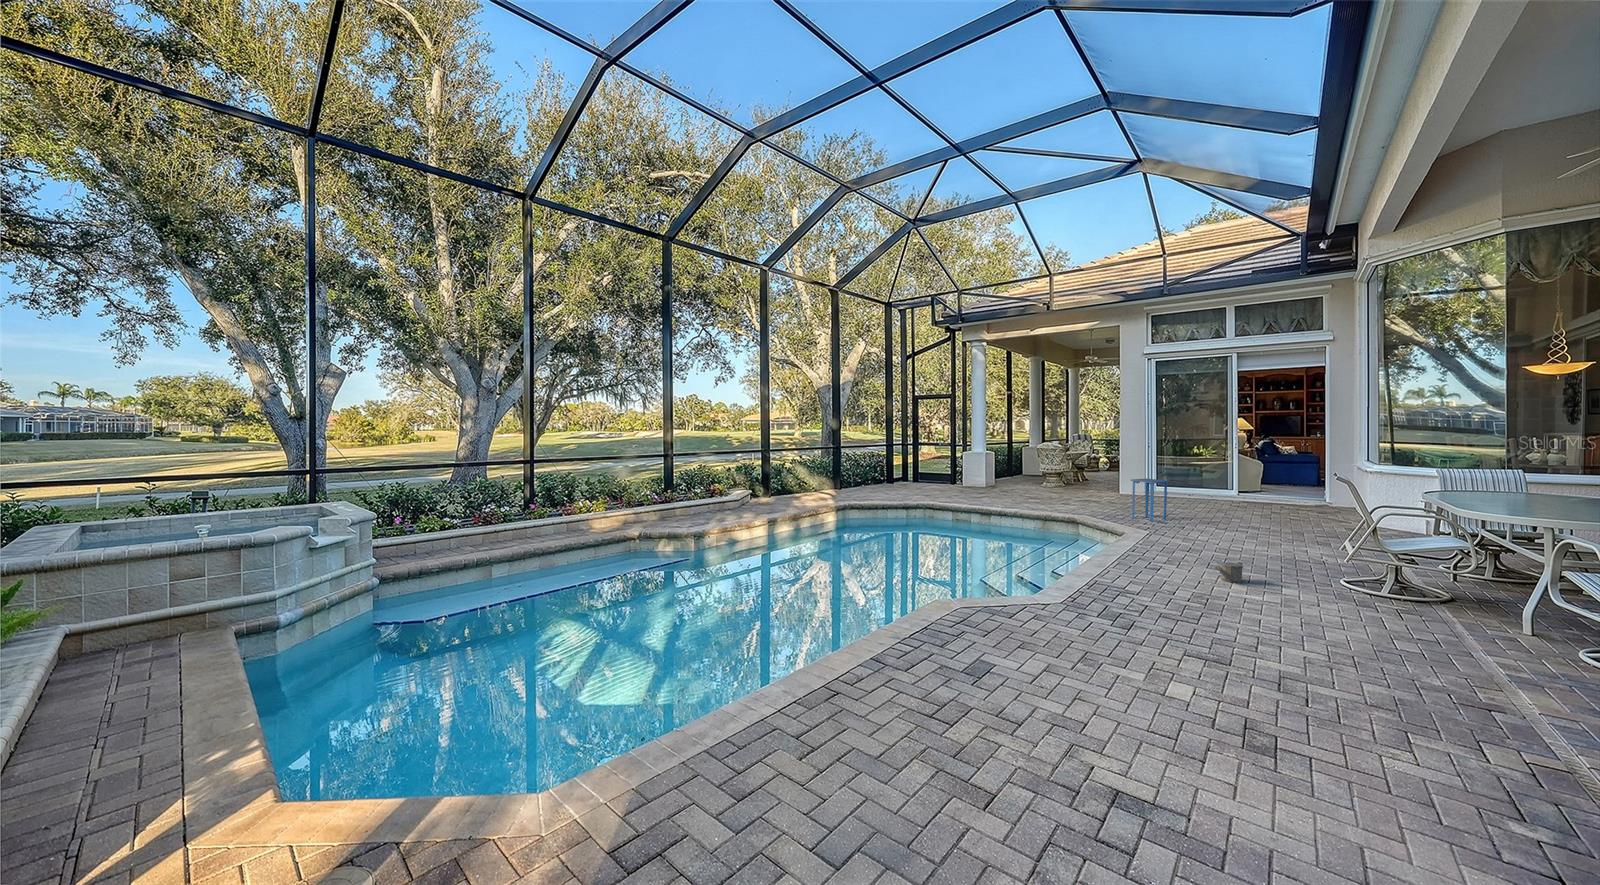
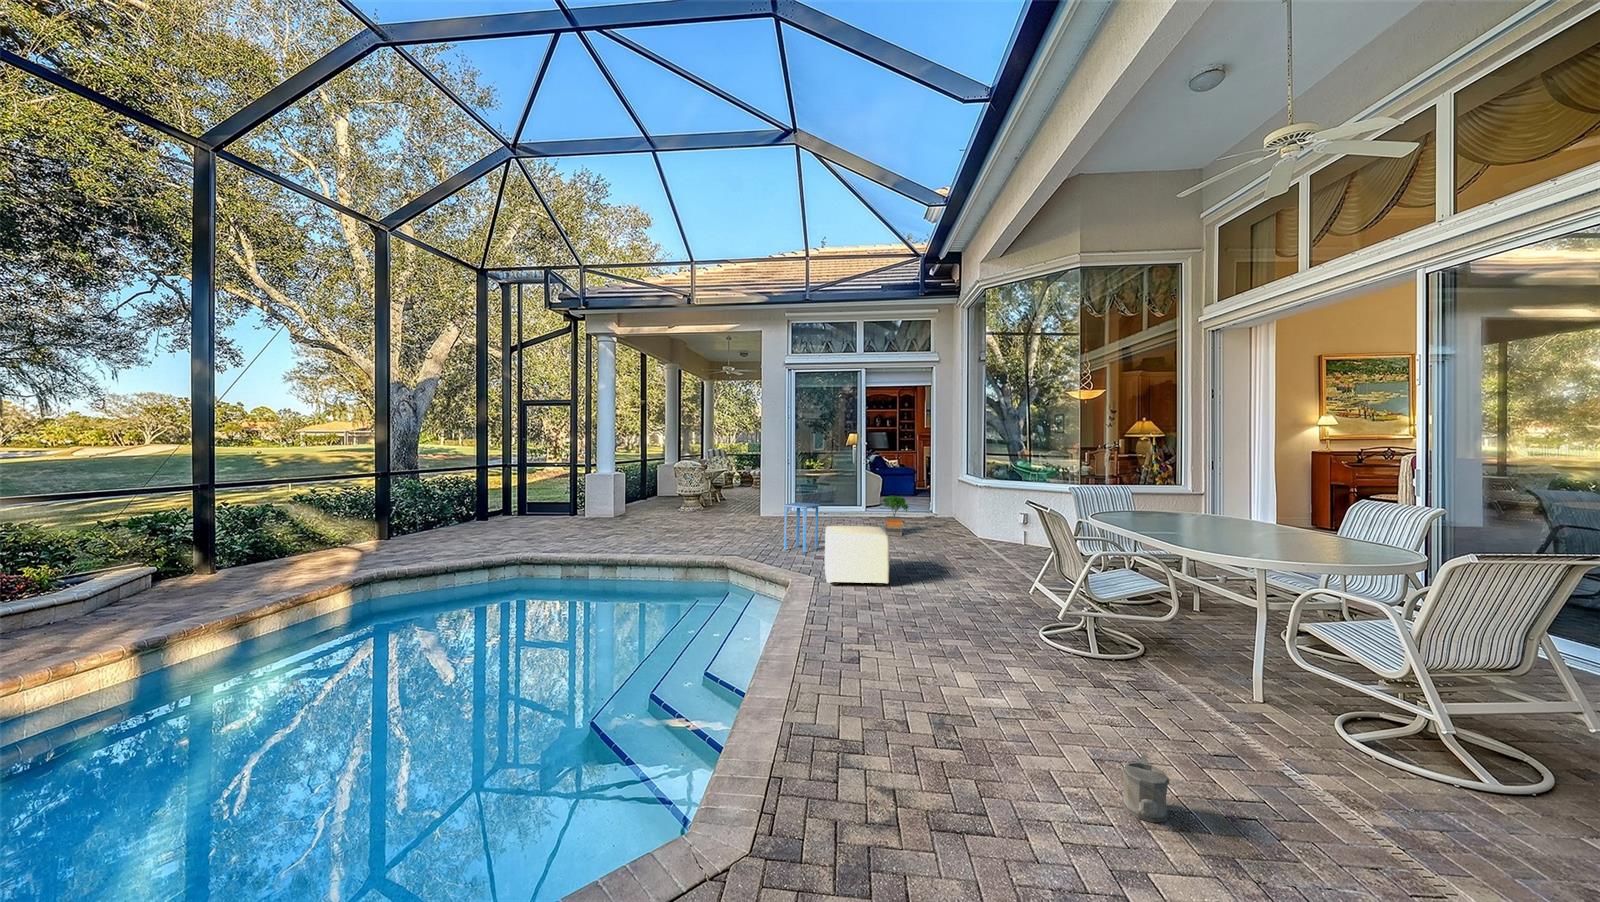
potted tree: none [1246,477,1280,517] -> present [883,496,908,536]
ottoman: none [1162,497,1226,548] -> present [825,526,890,586]
watering can: present [1214,562,1243,583] -> present [1122,755,1169,823]

